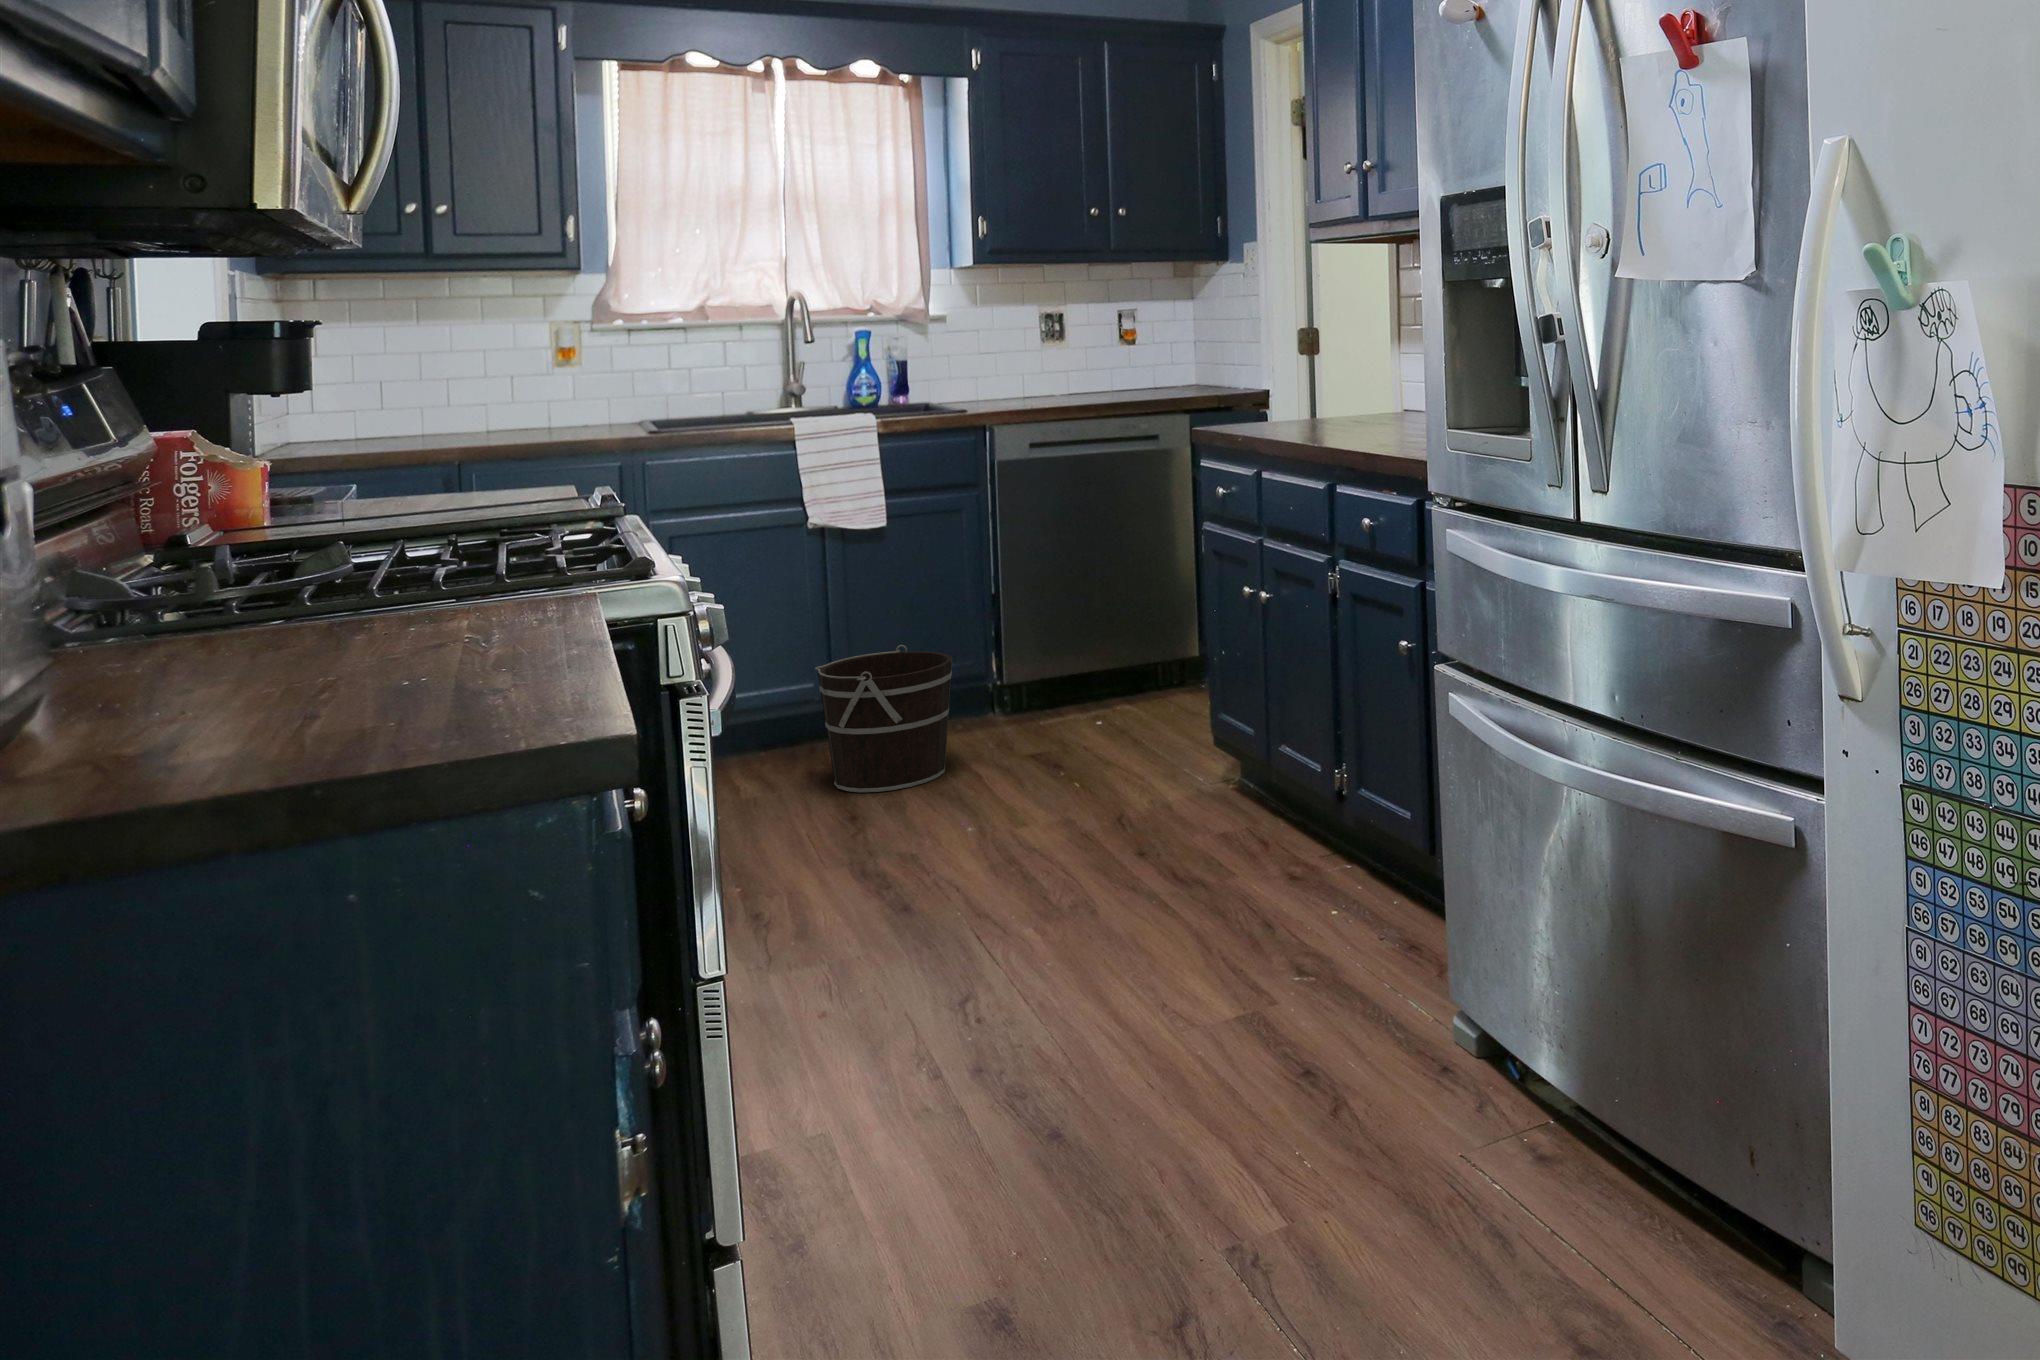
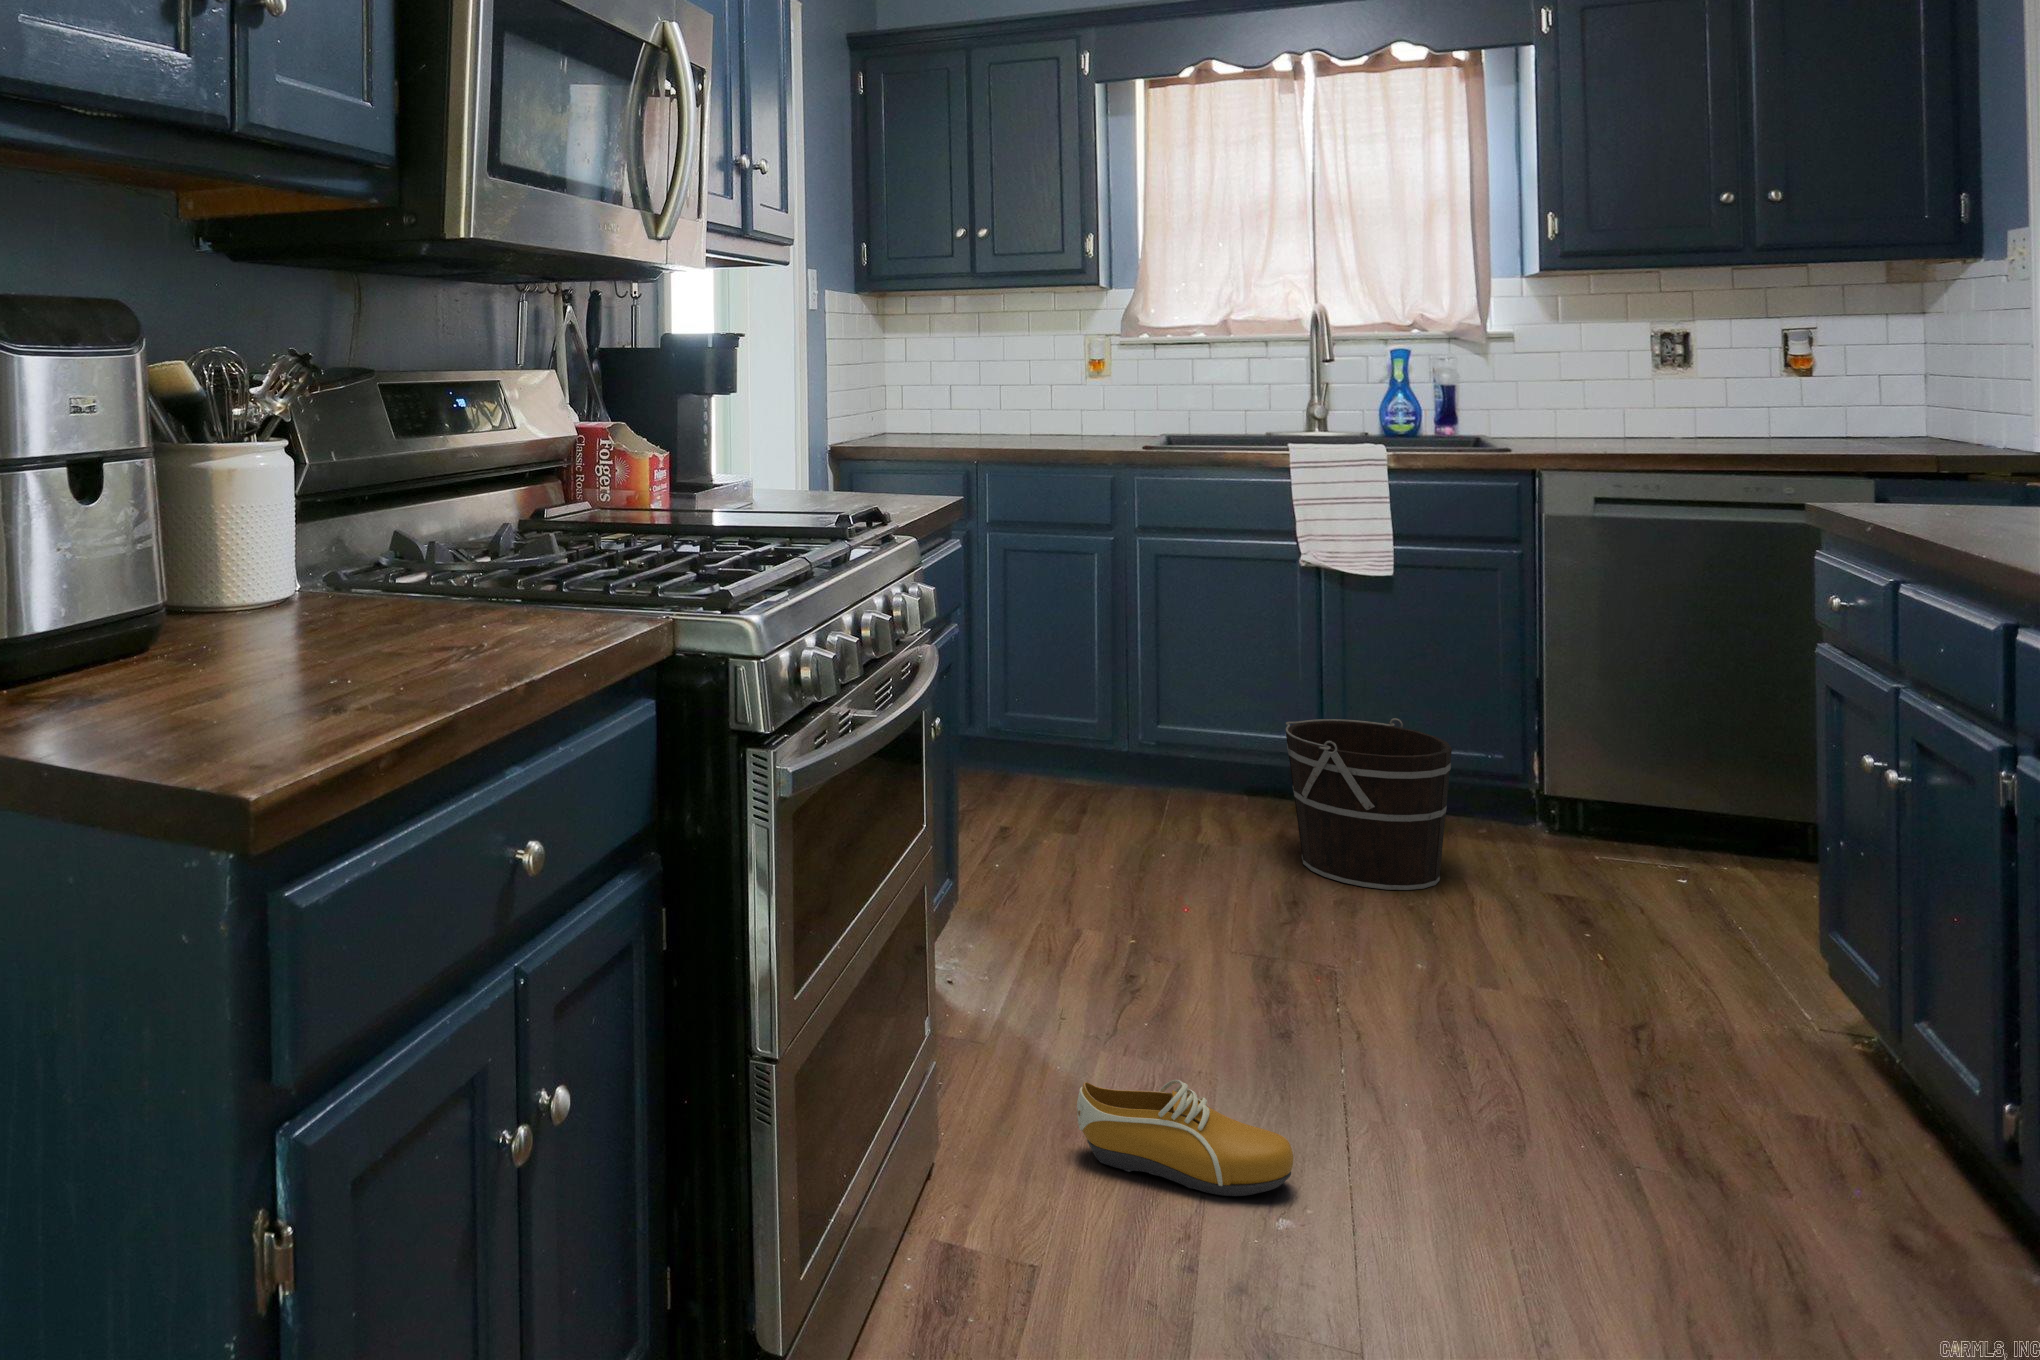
shoe: none [791,948,967,1045] -> present [1077,1080,1293,1196]

